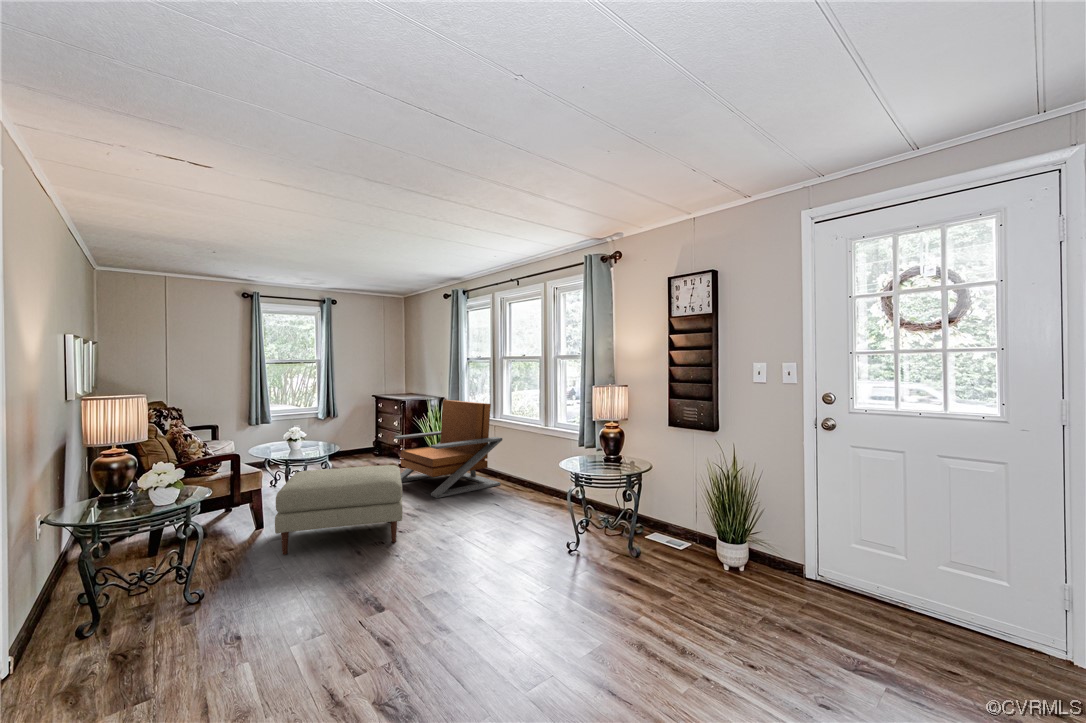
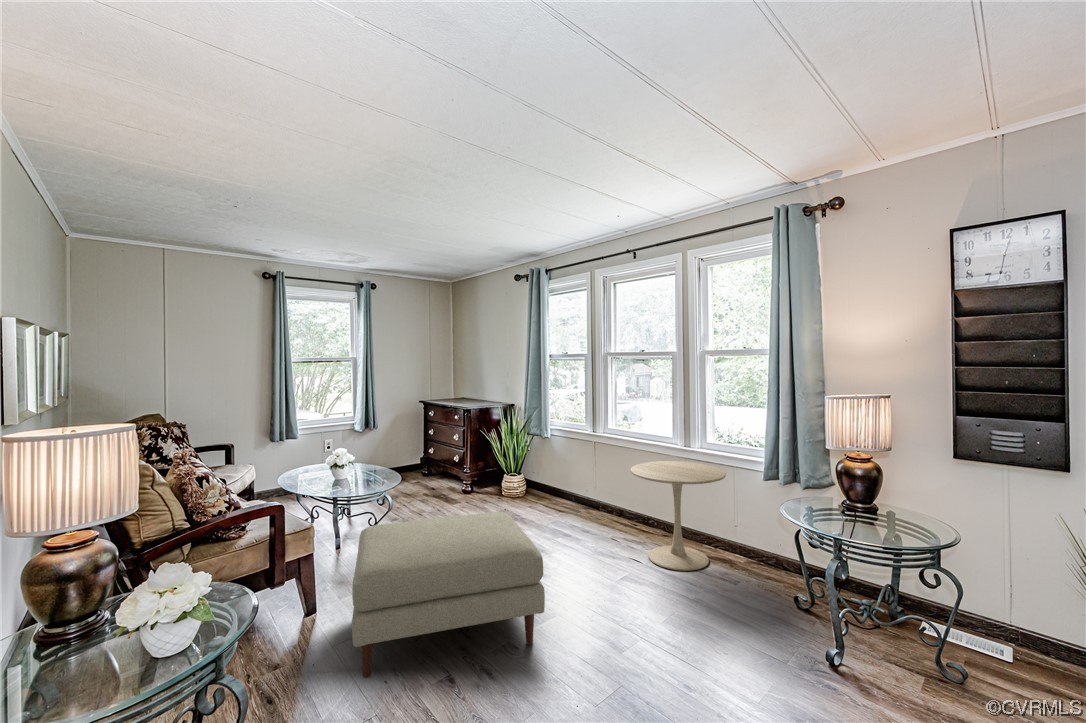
lounge chair: present [394,400,502,498] -> none [467,410,614,548]
side table: none [496,436,562,510] -> present [631,461,726,571]

